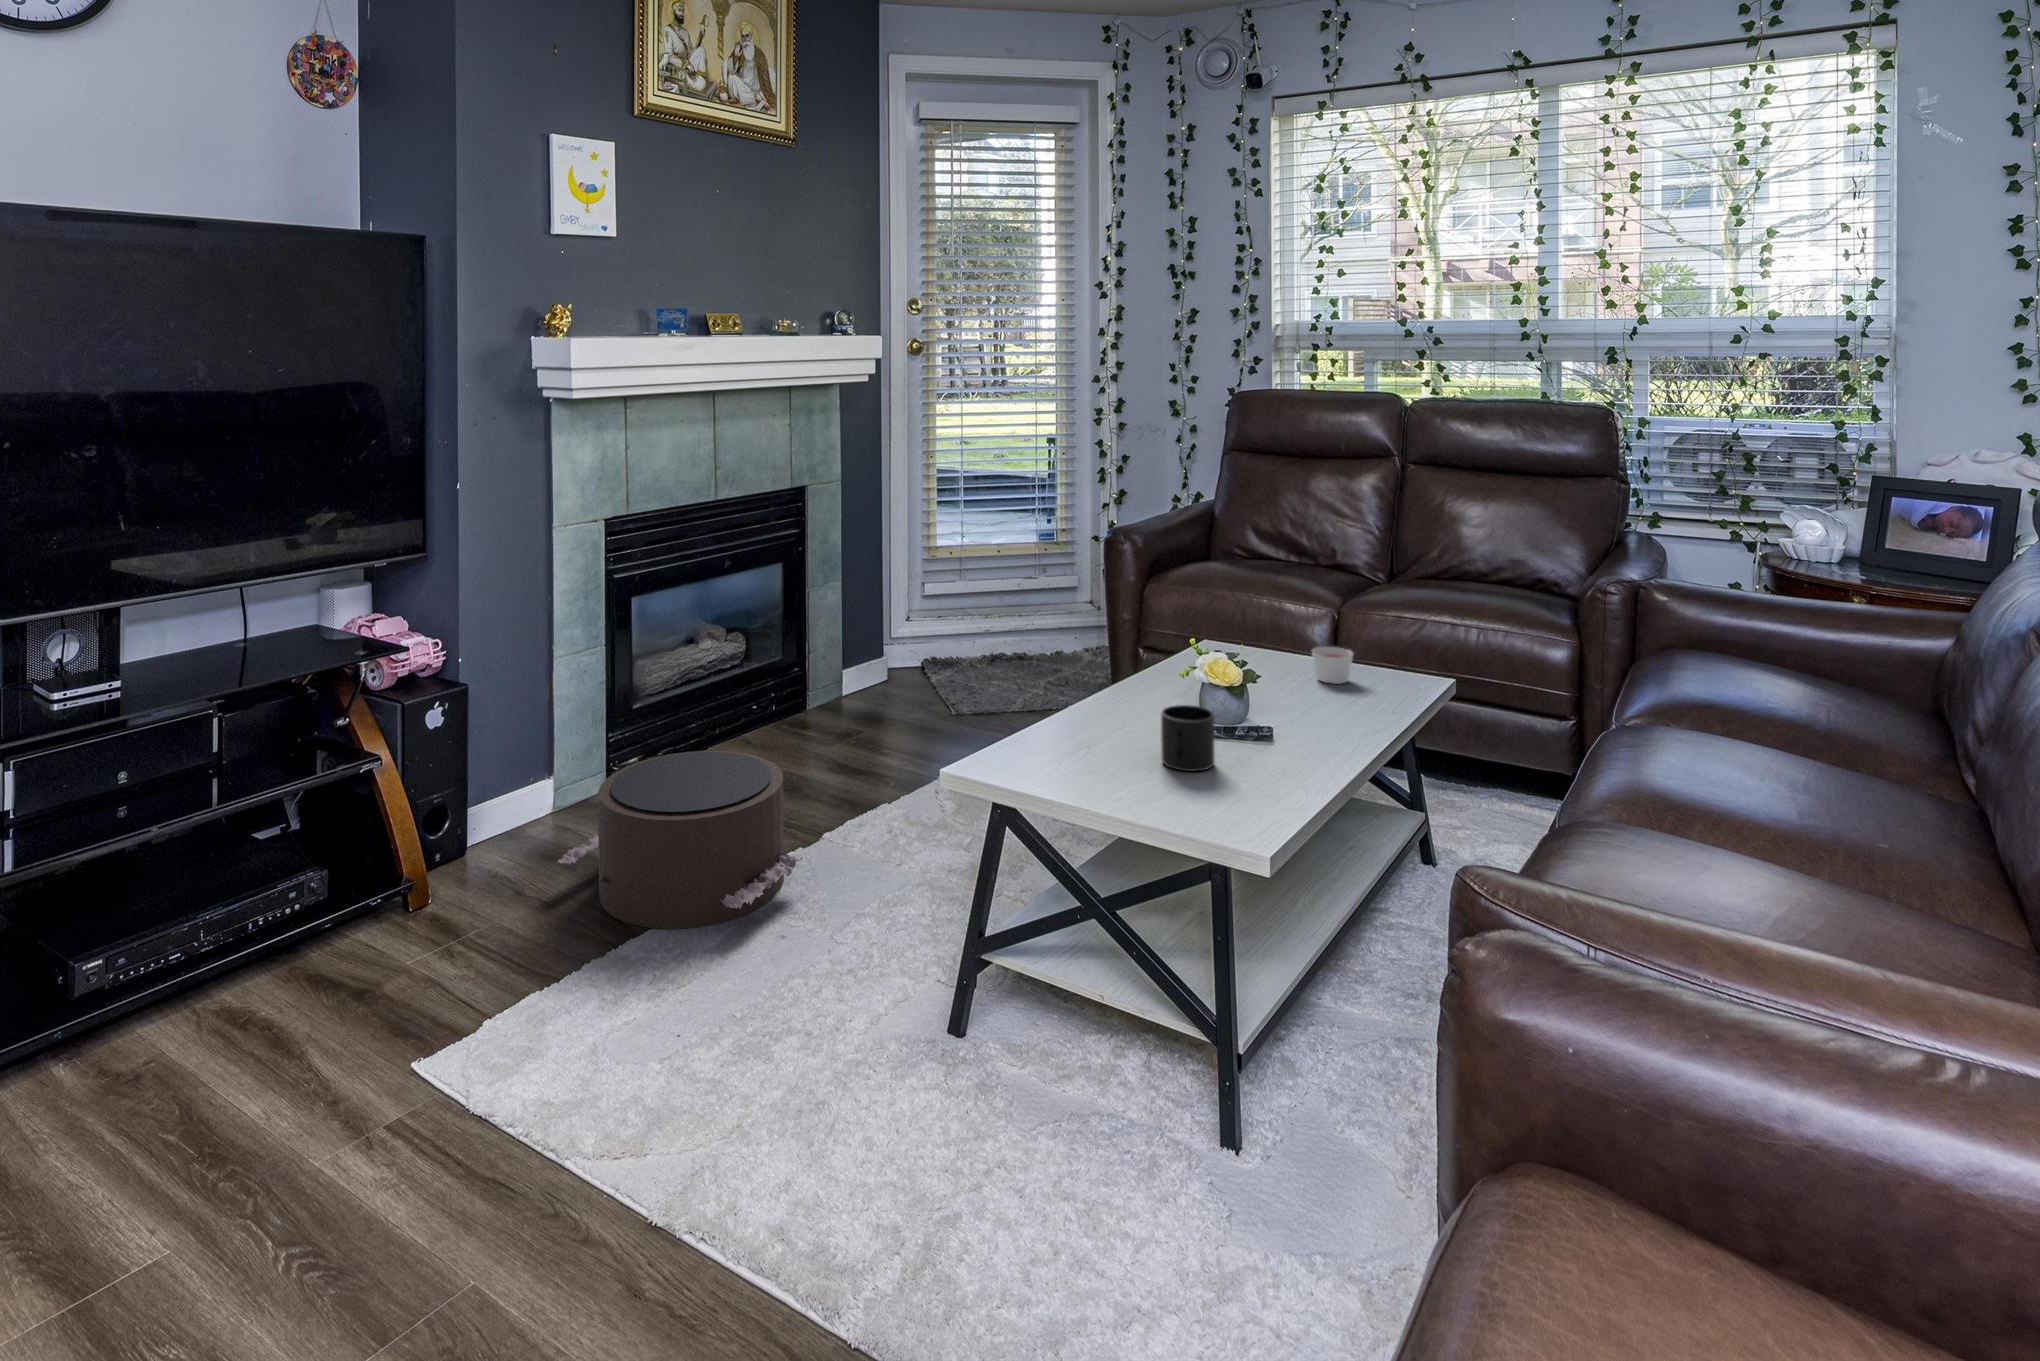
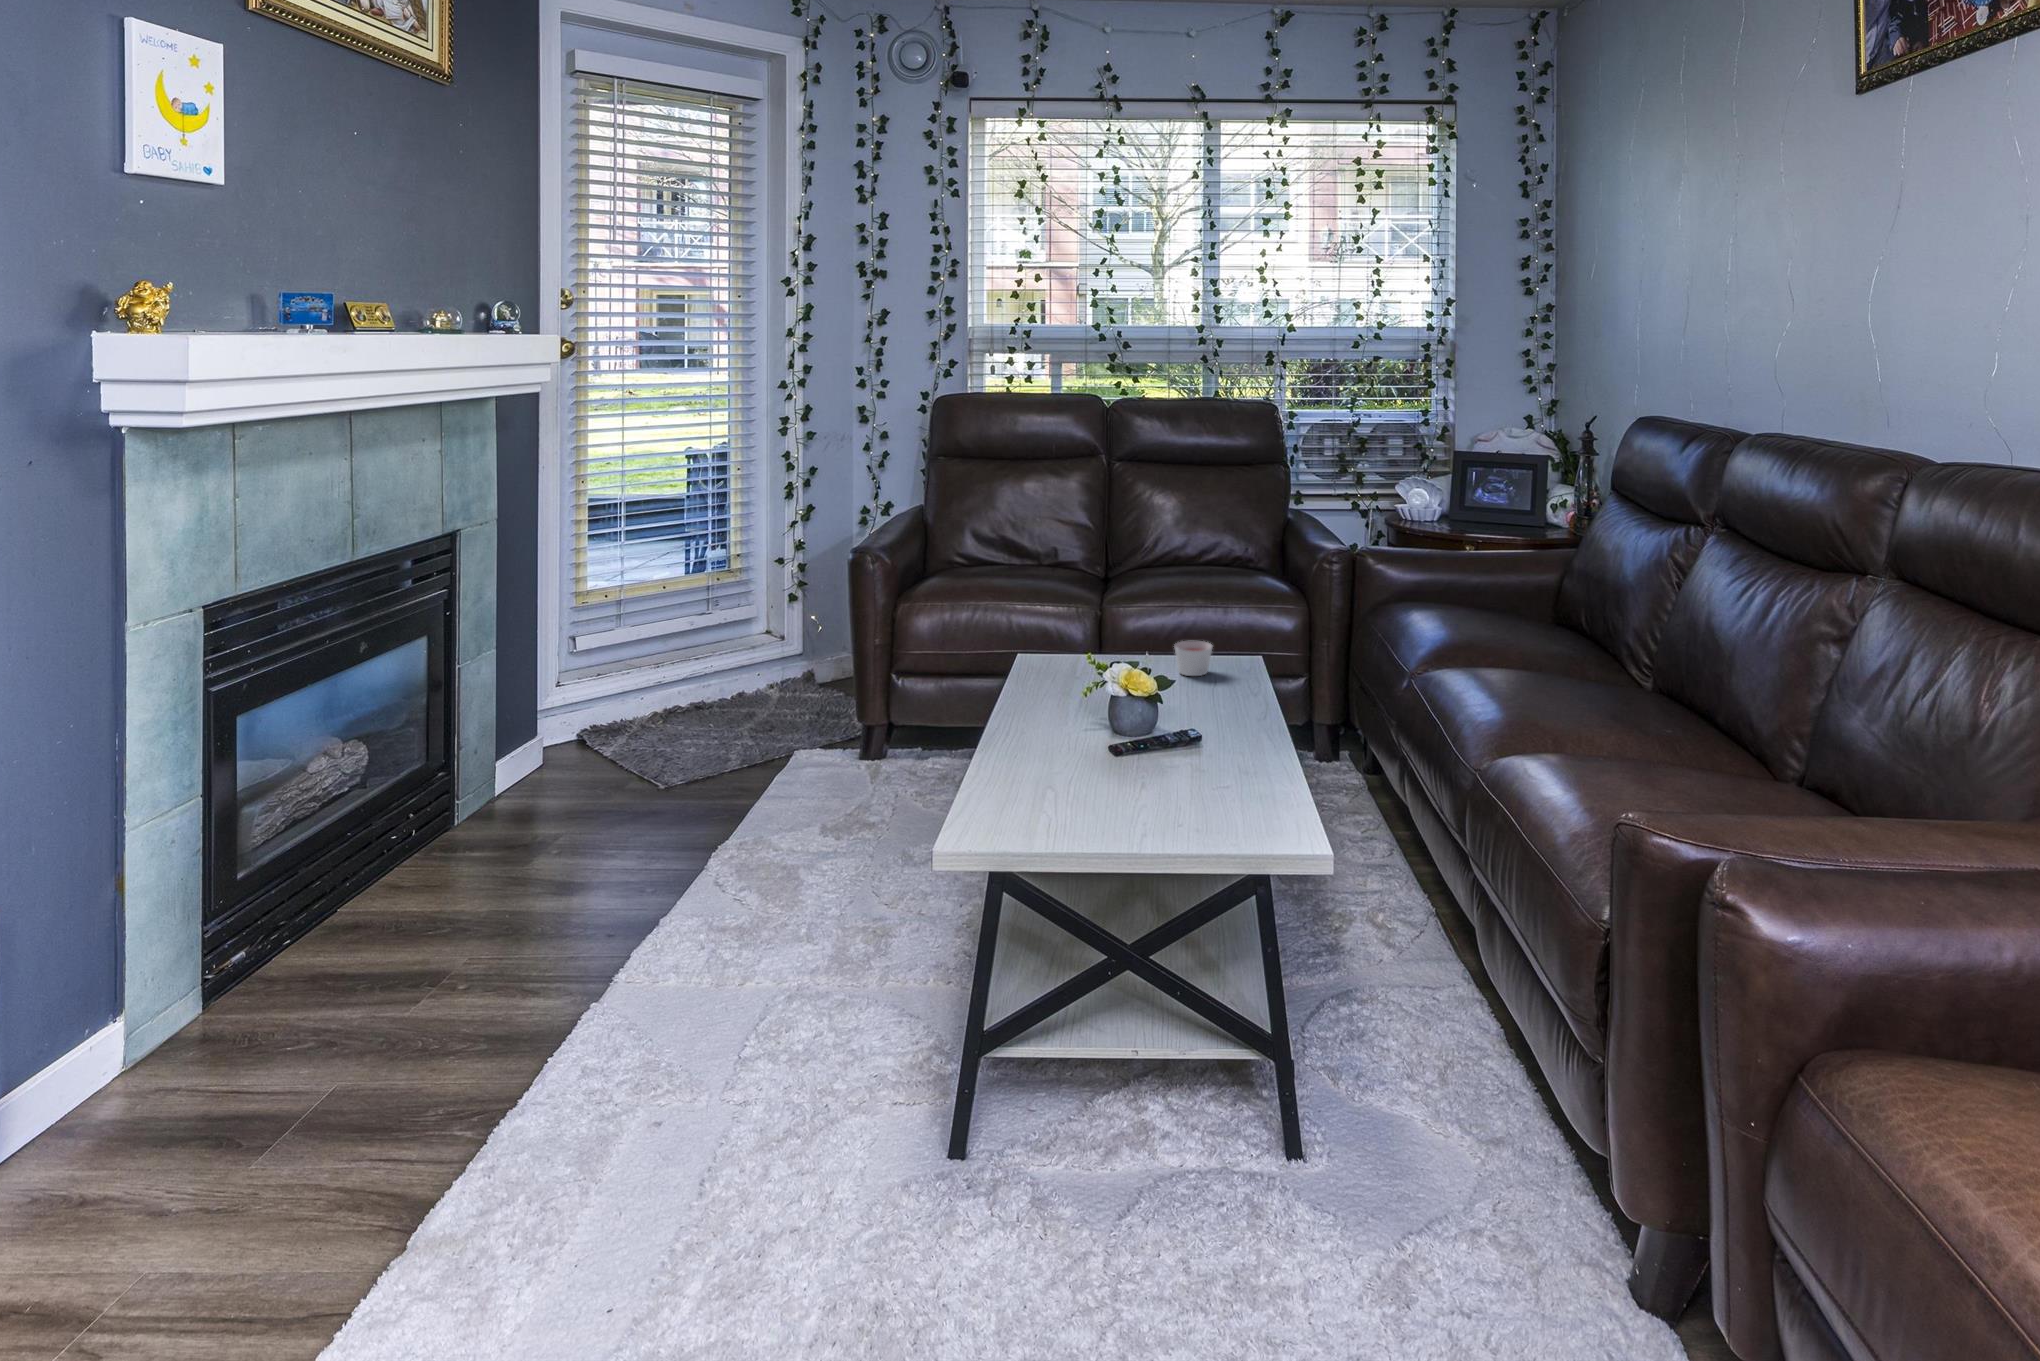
mug: present [1161,705,1215,771] -> none [1160,722,1214,792]
pouf: present [558,751,802,929] -> none [246,900,653,1198]

